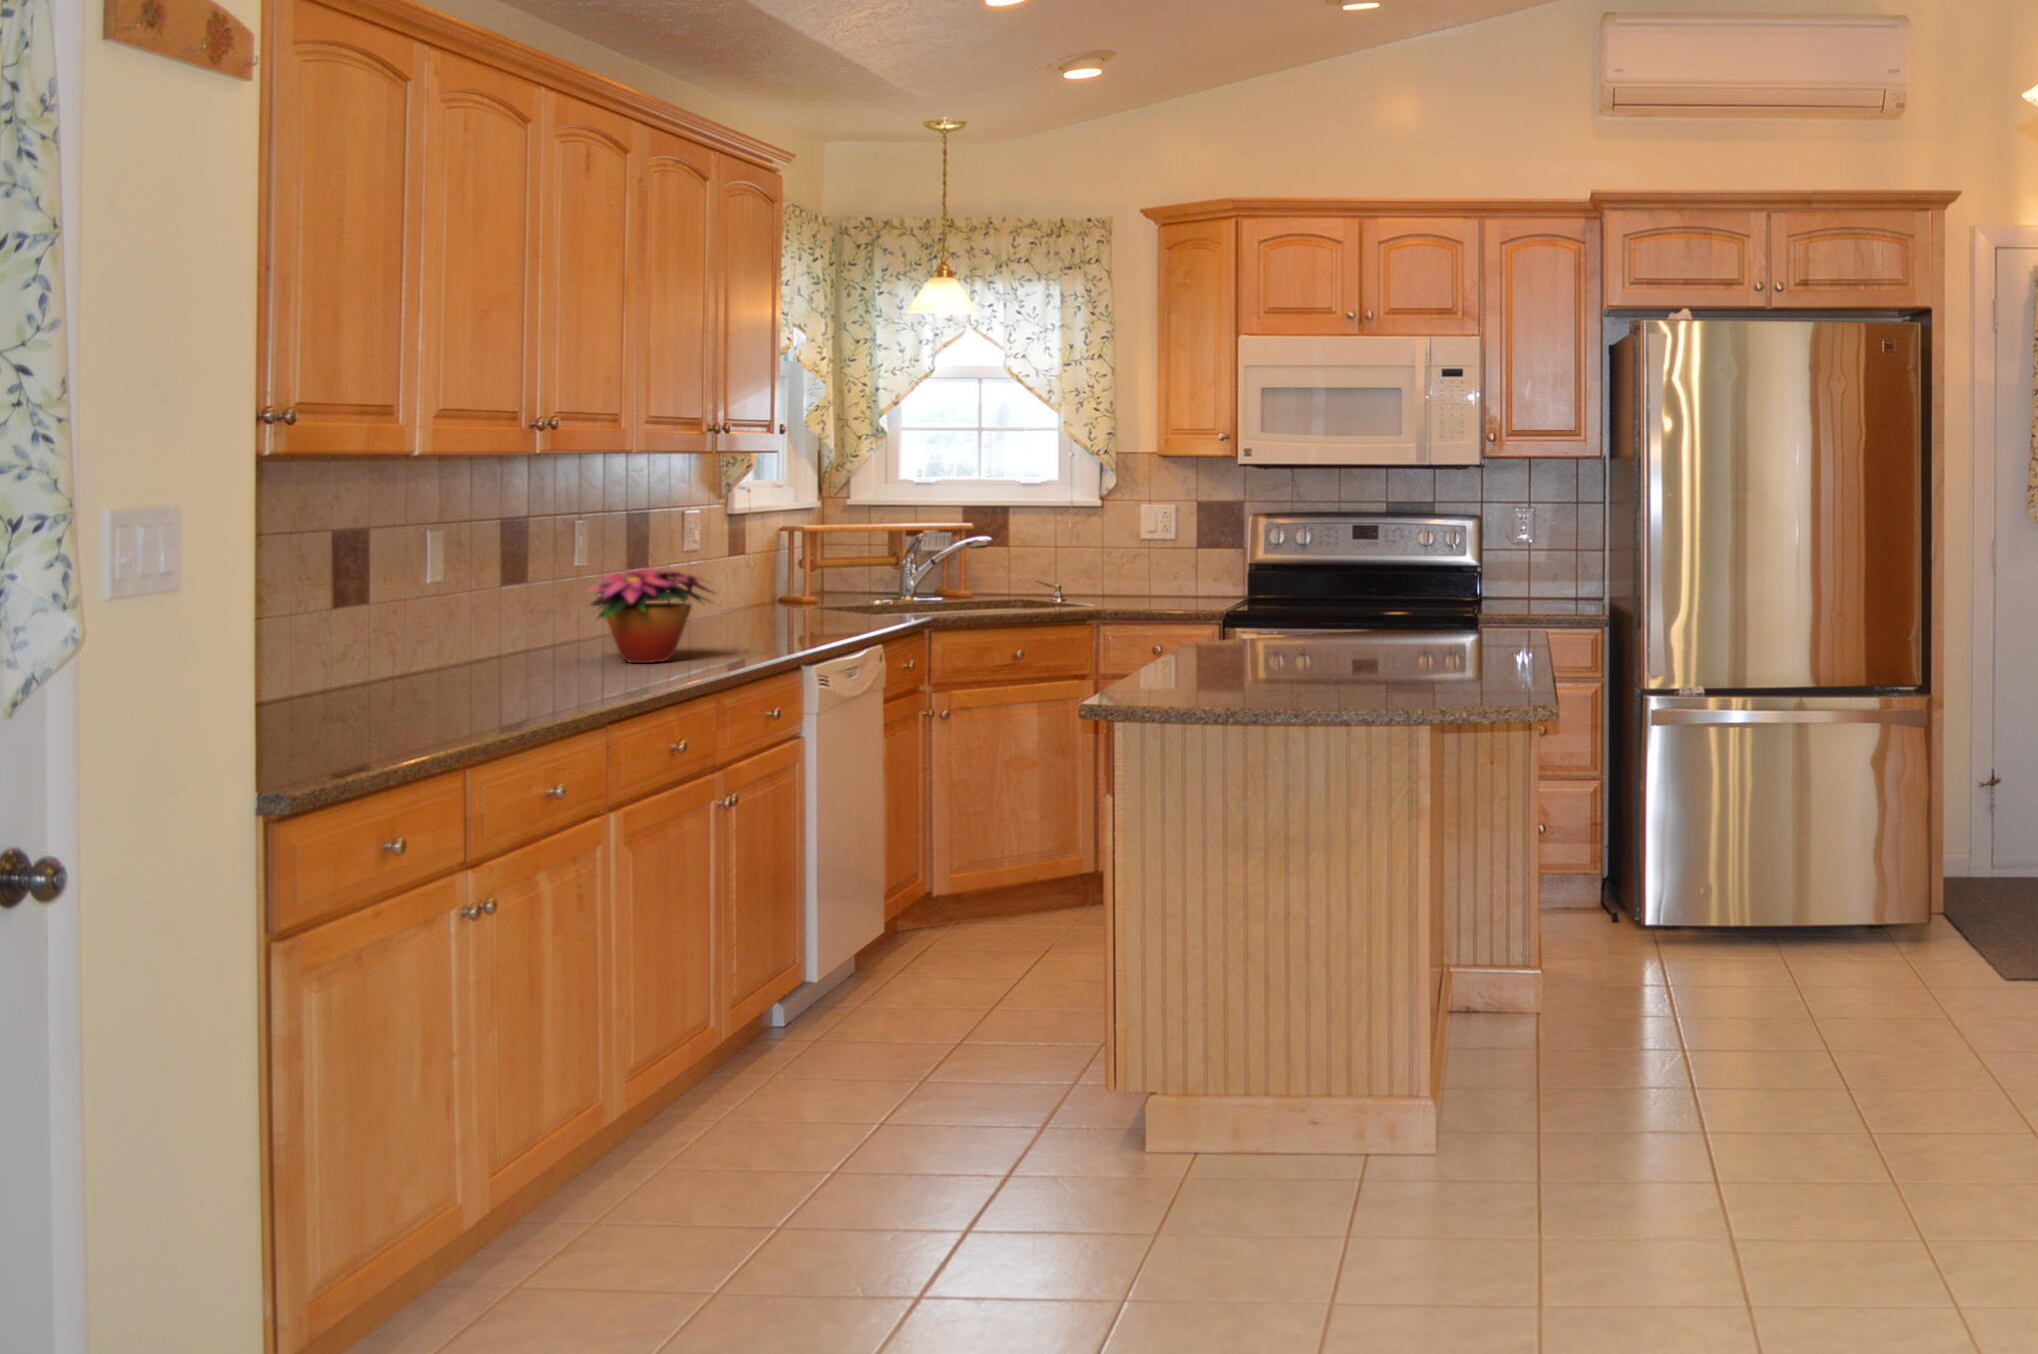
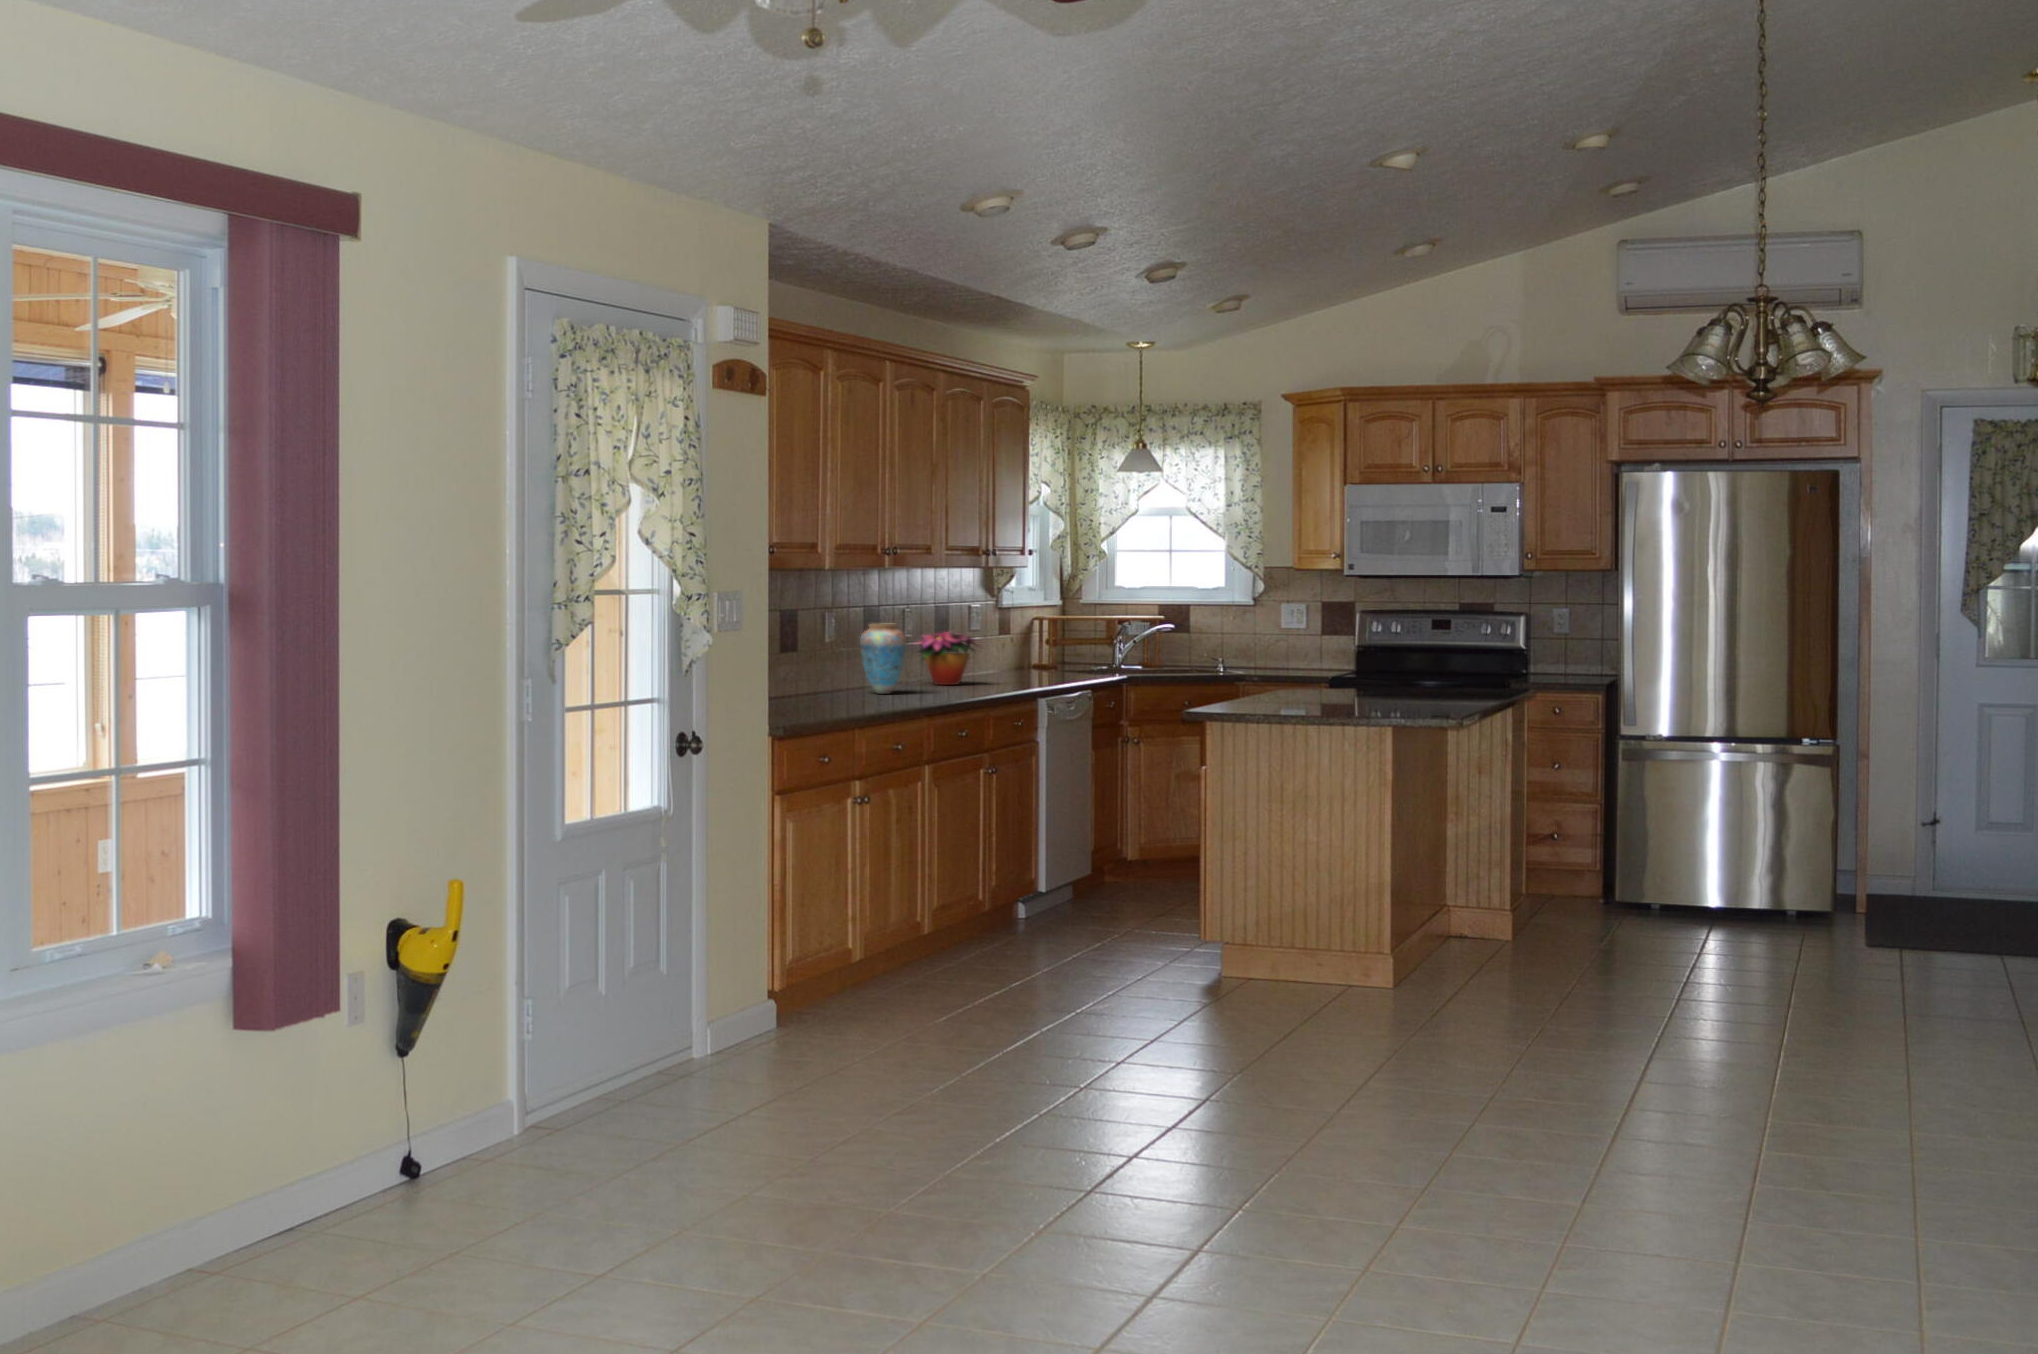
vase: none [472,563,573,702] -> present [860,624,906,694]

